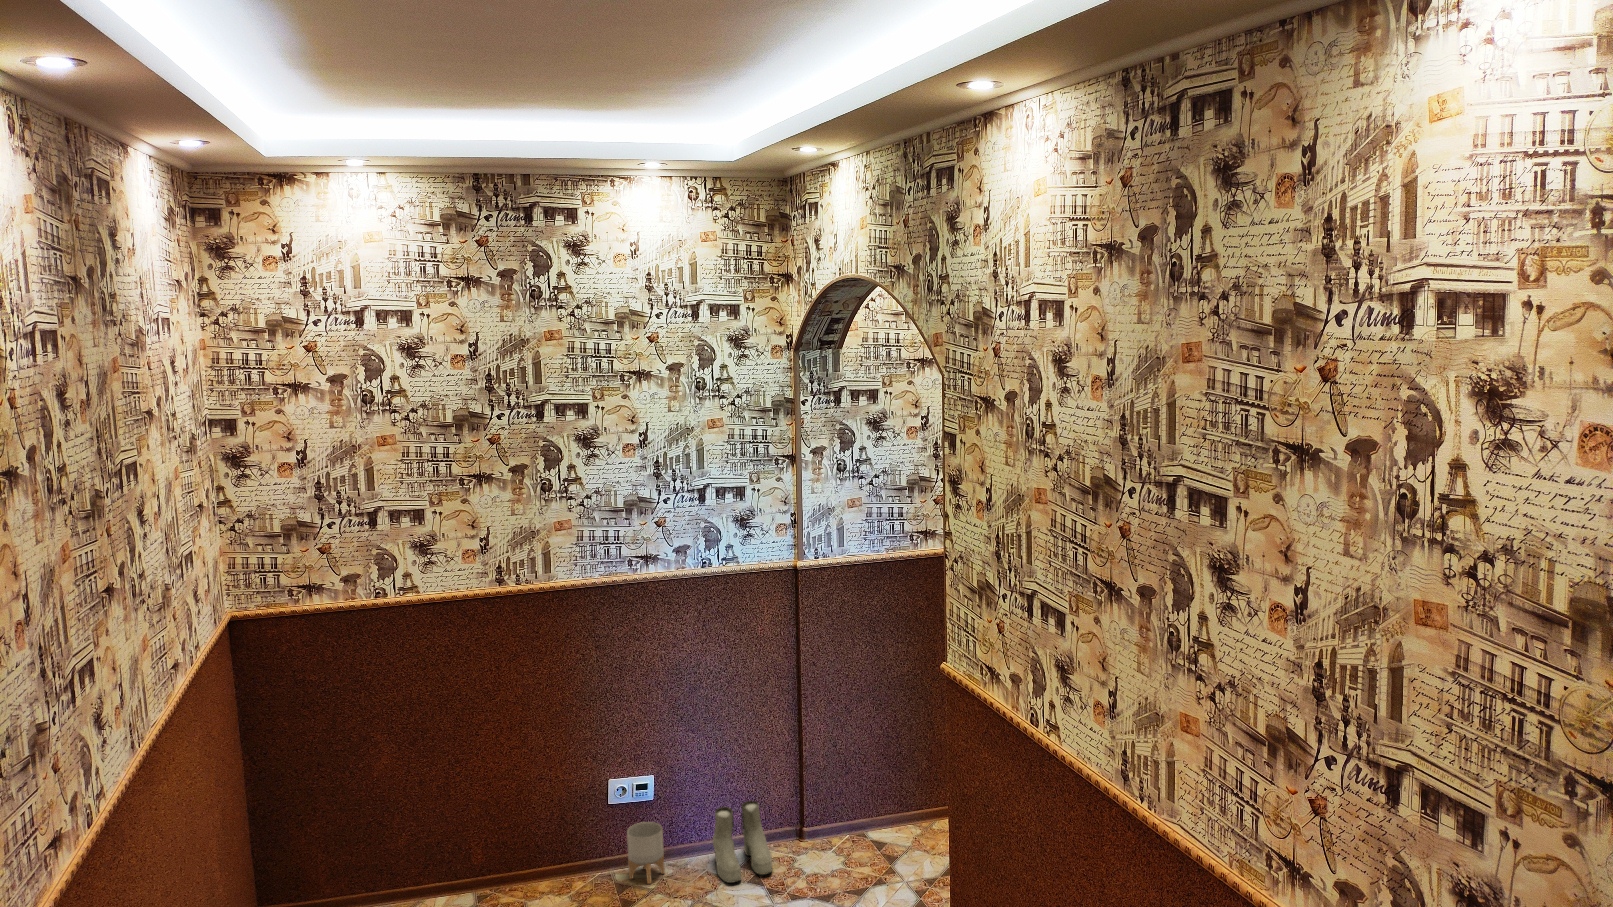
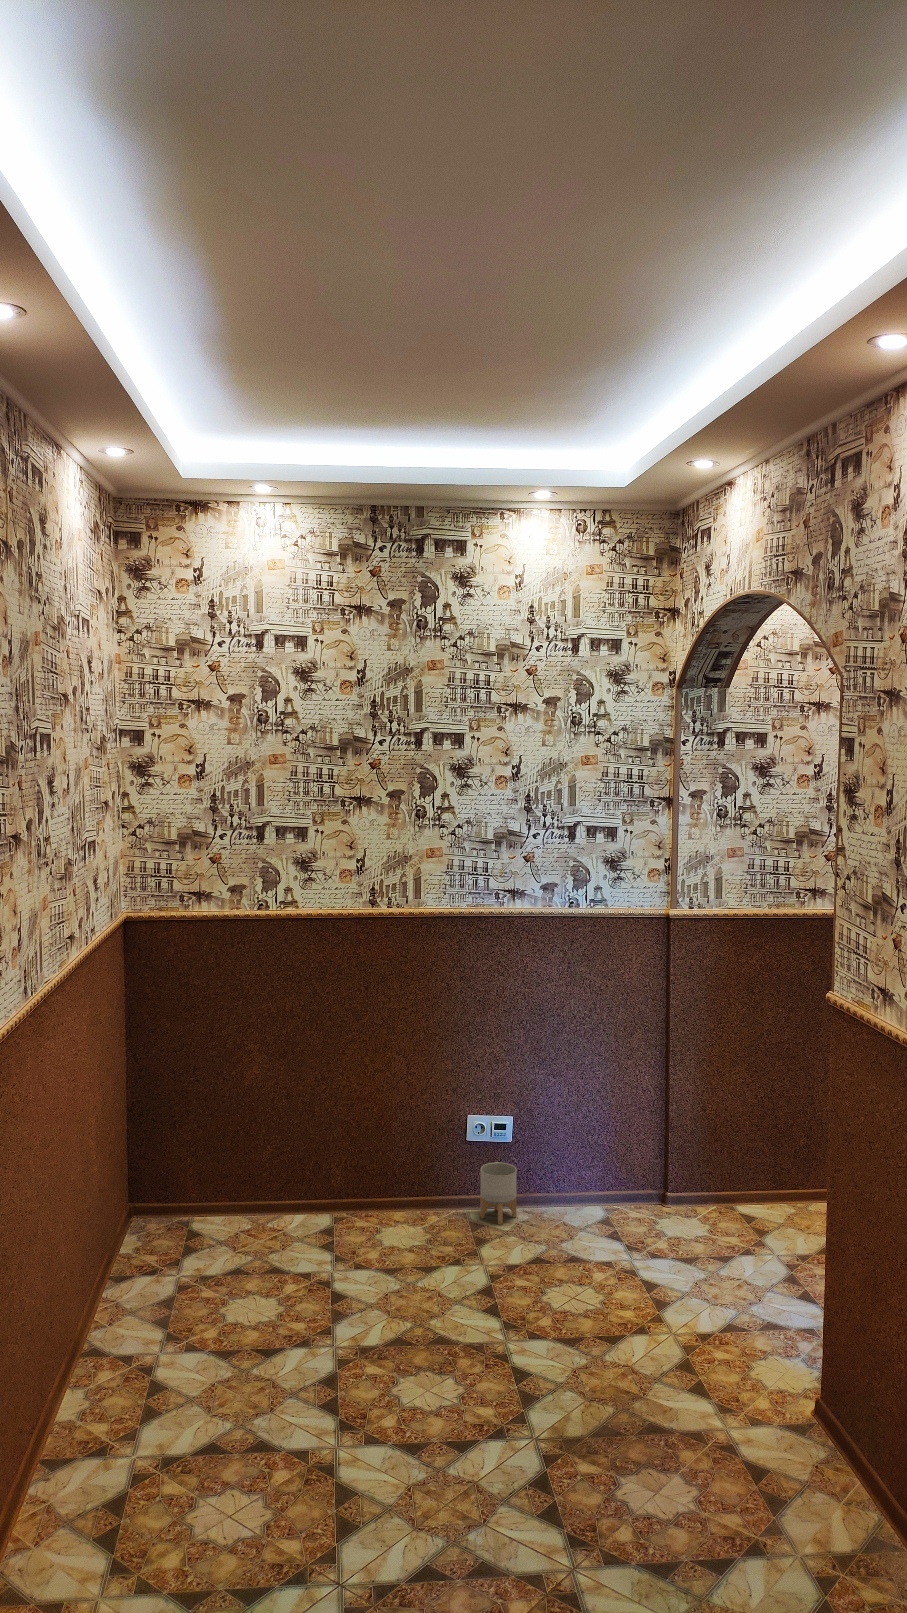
boots: present [713,800,772,883] -> none [567,1153,628,1233]

